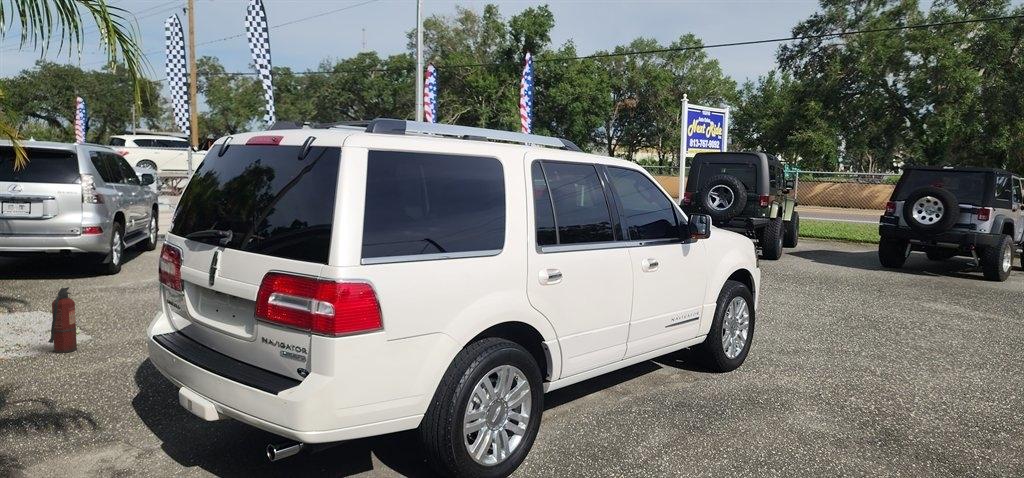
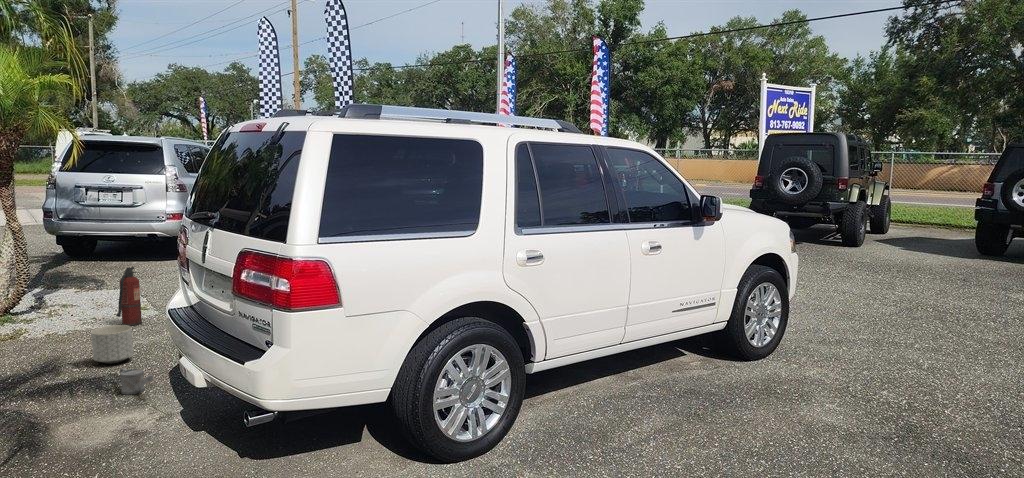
planter: none [35,353,83,396] -> present [91,325,133,364]
watering can: none [80,400,124,430] -> present [120,368,153,395]

